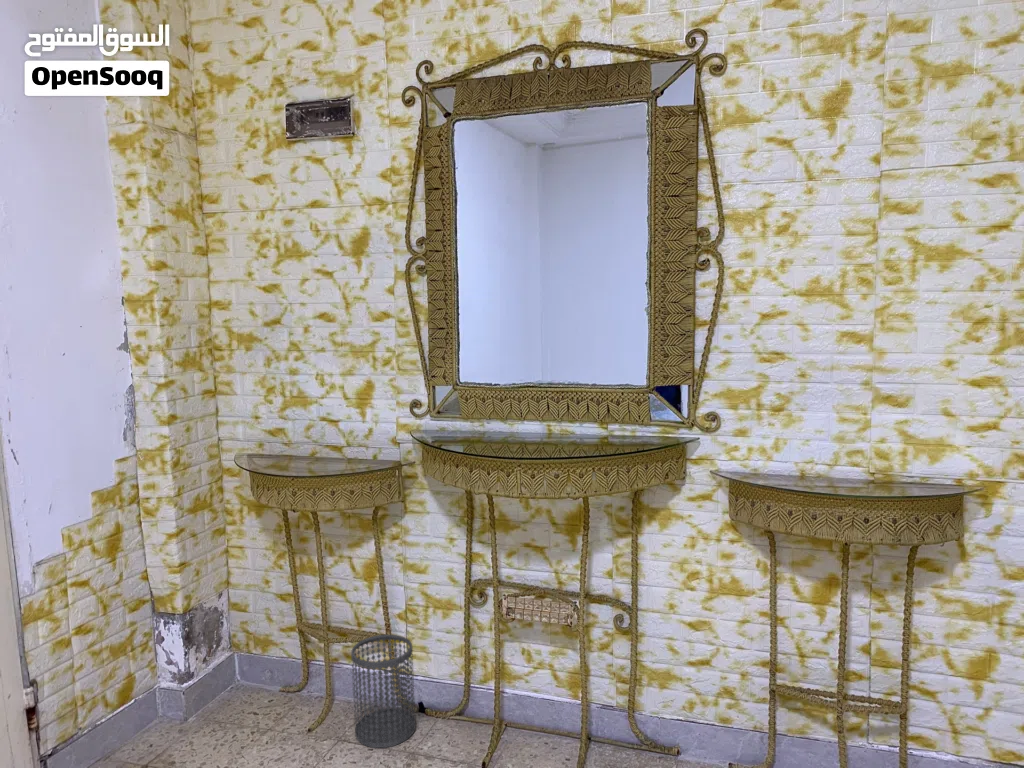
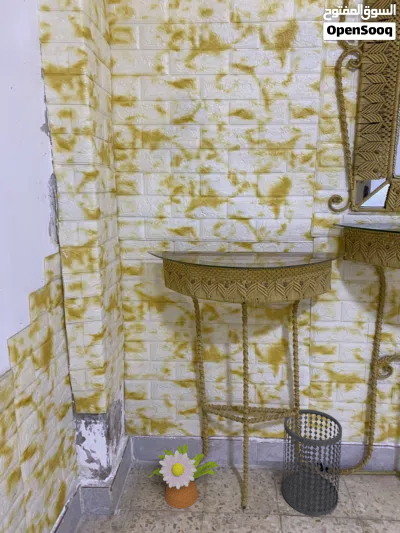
decorative plant: none [223,659,299,725] -> present [148,444,219,508]

